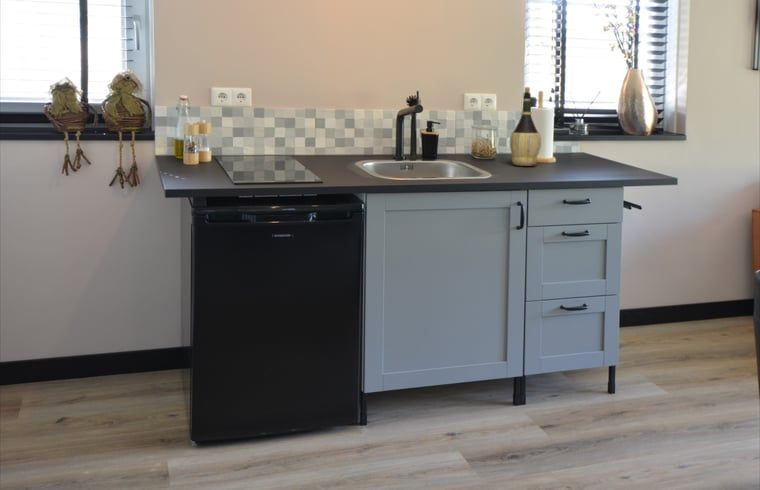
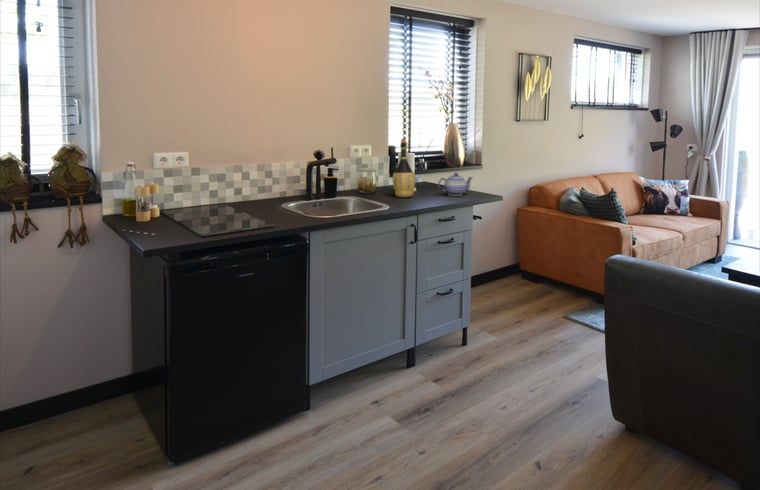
teapot: none [572,138,625,170] -> present [438,173,472,196]

